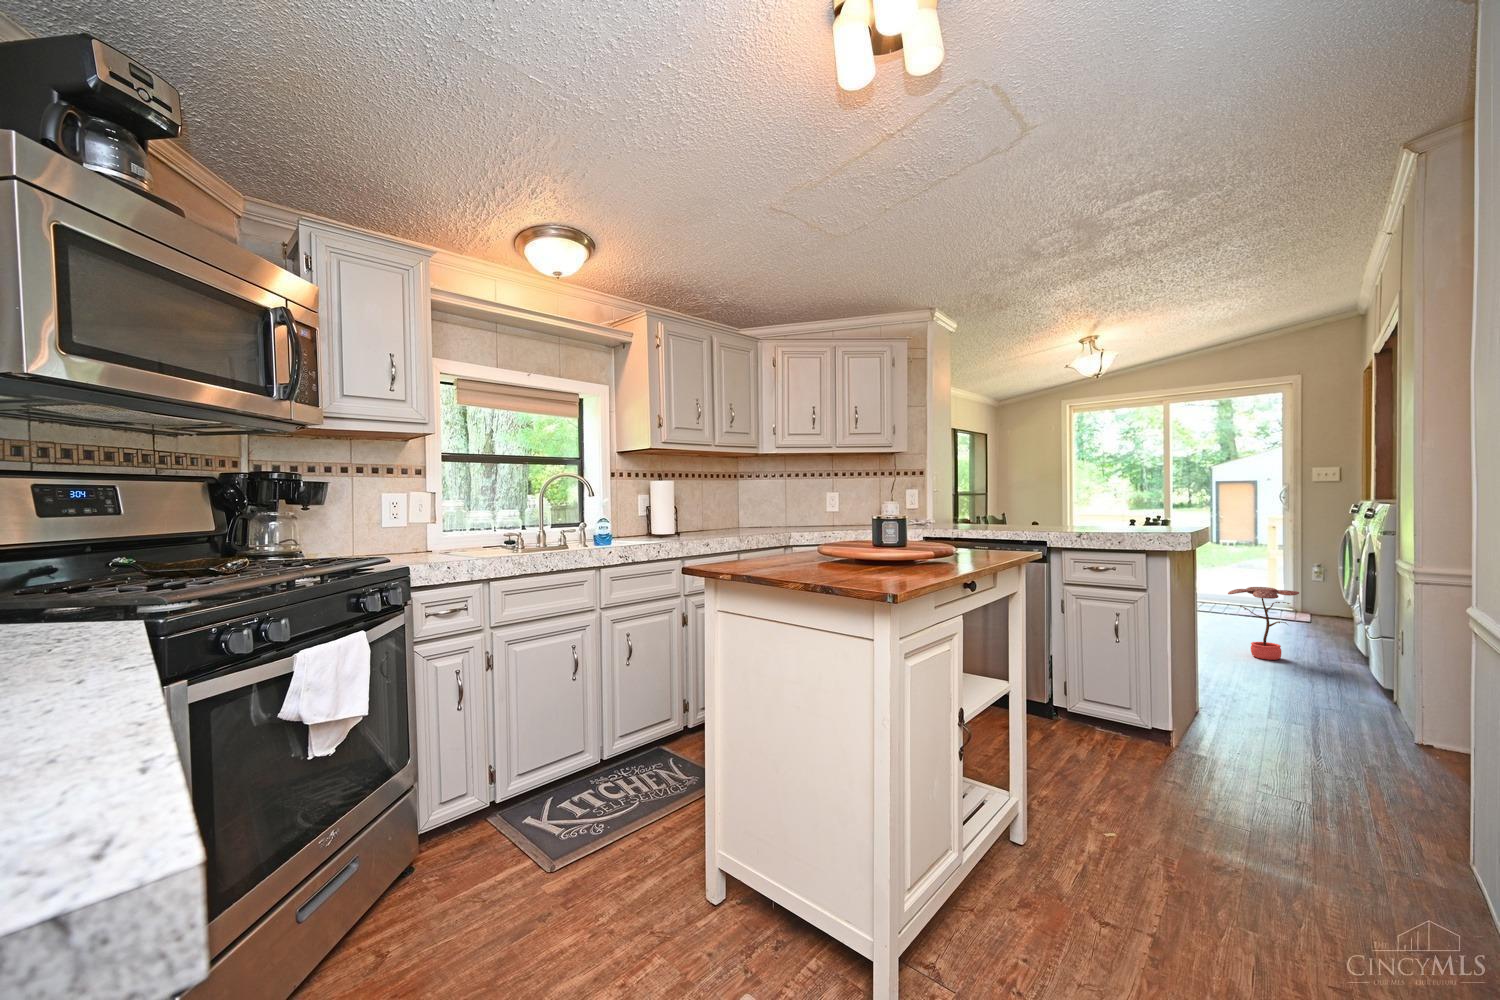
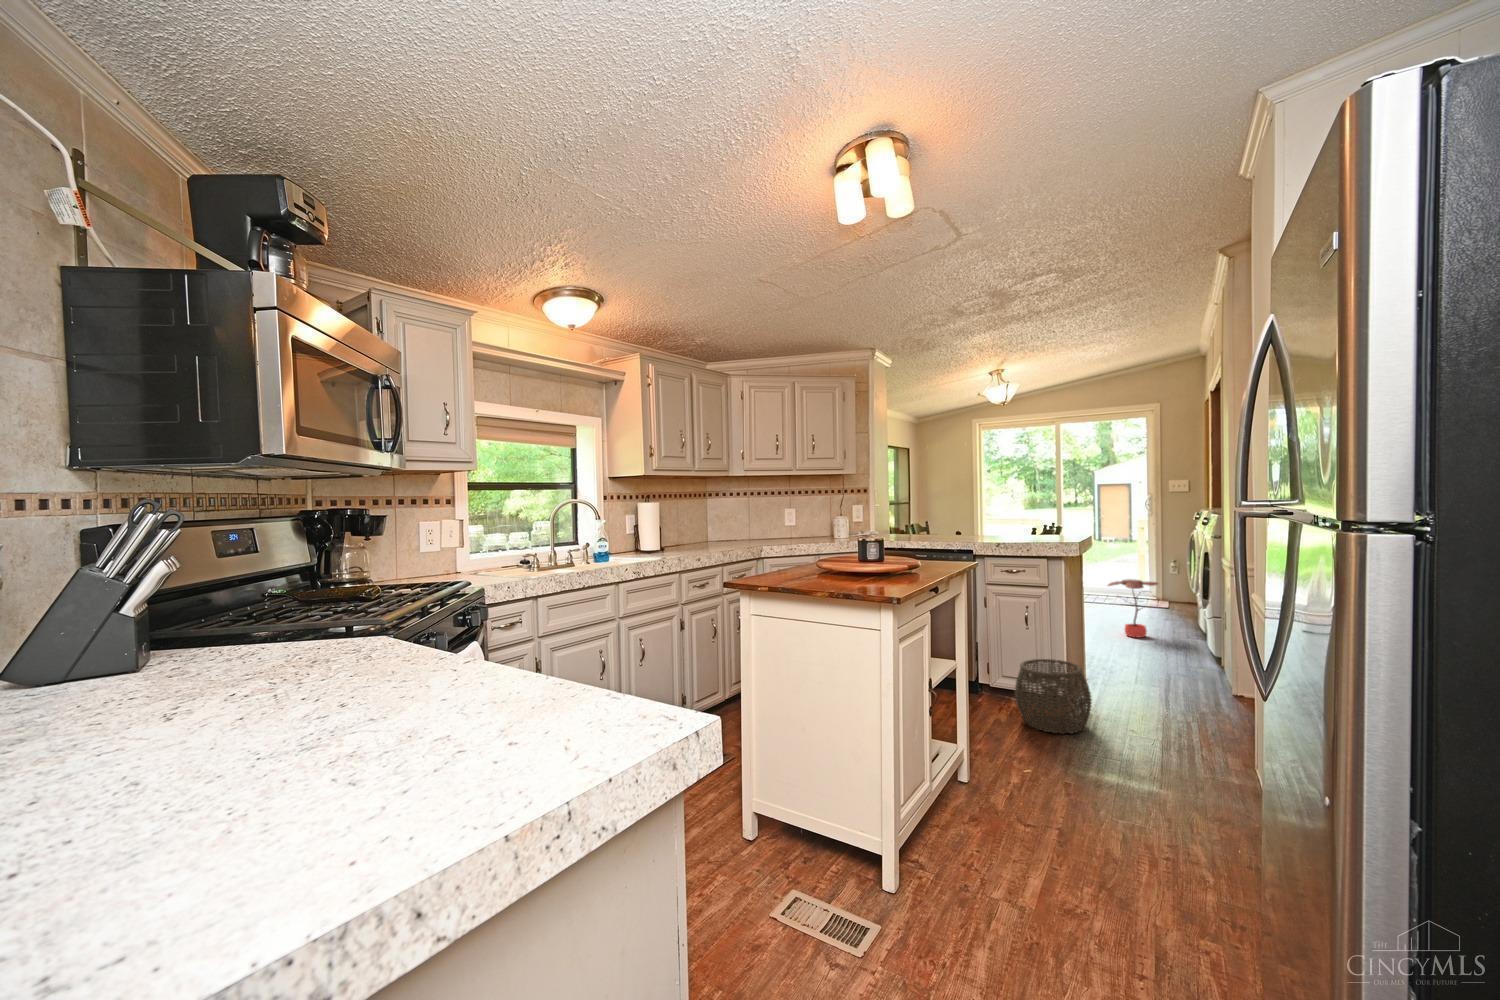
woven basket: none [1096,683,1207,786] -> present [1015,659,1092,734]

